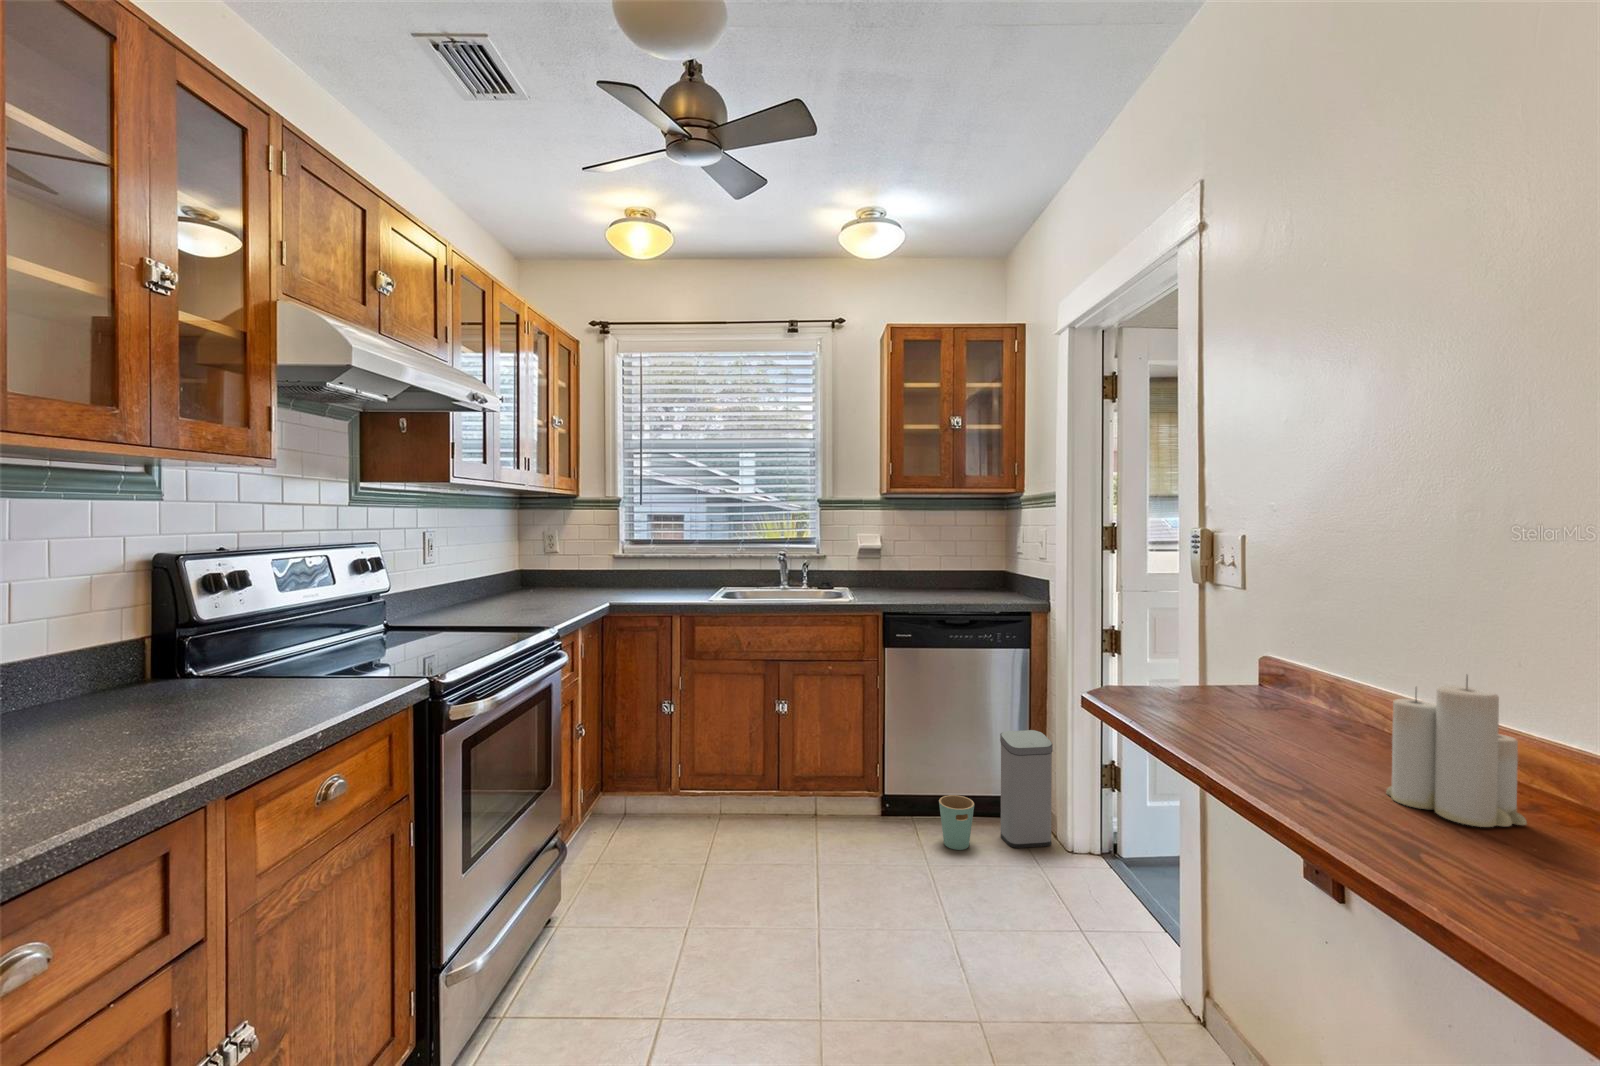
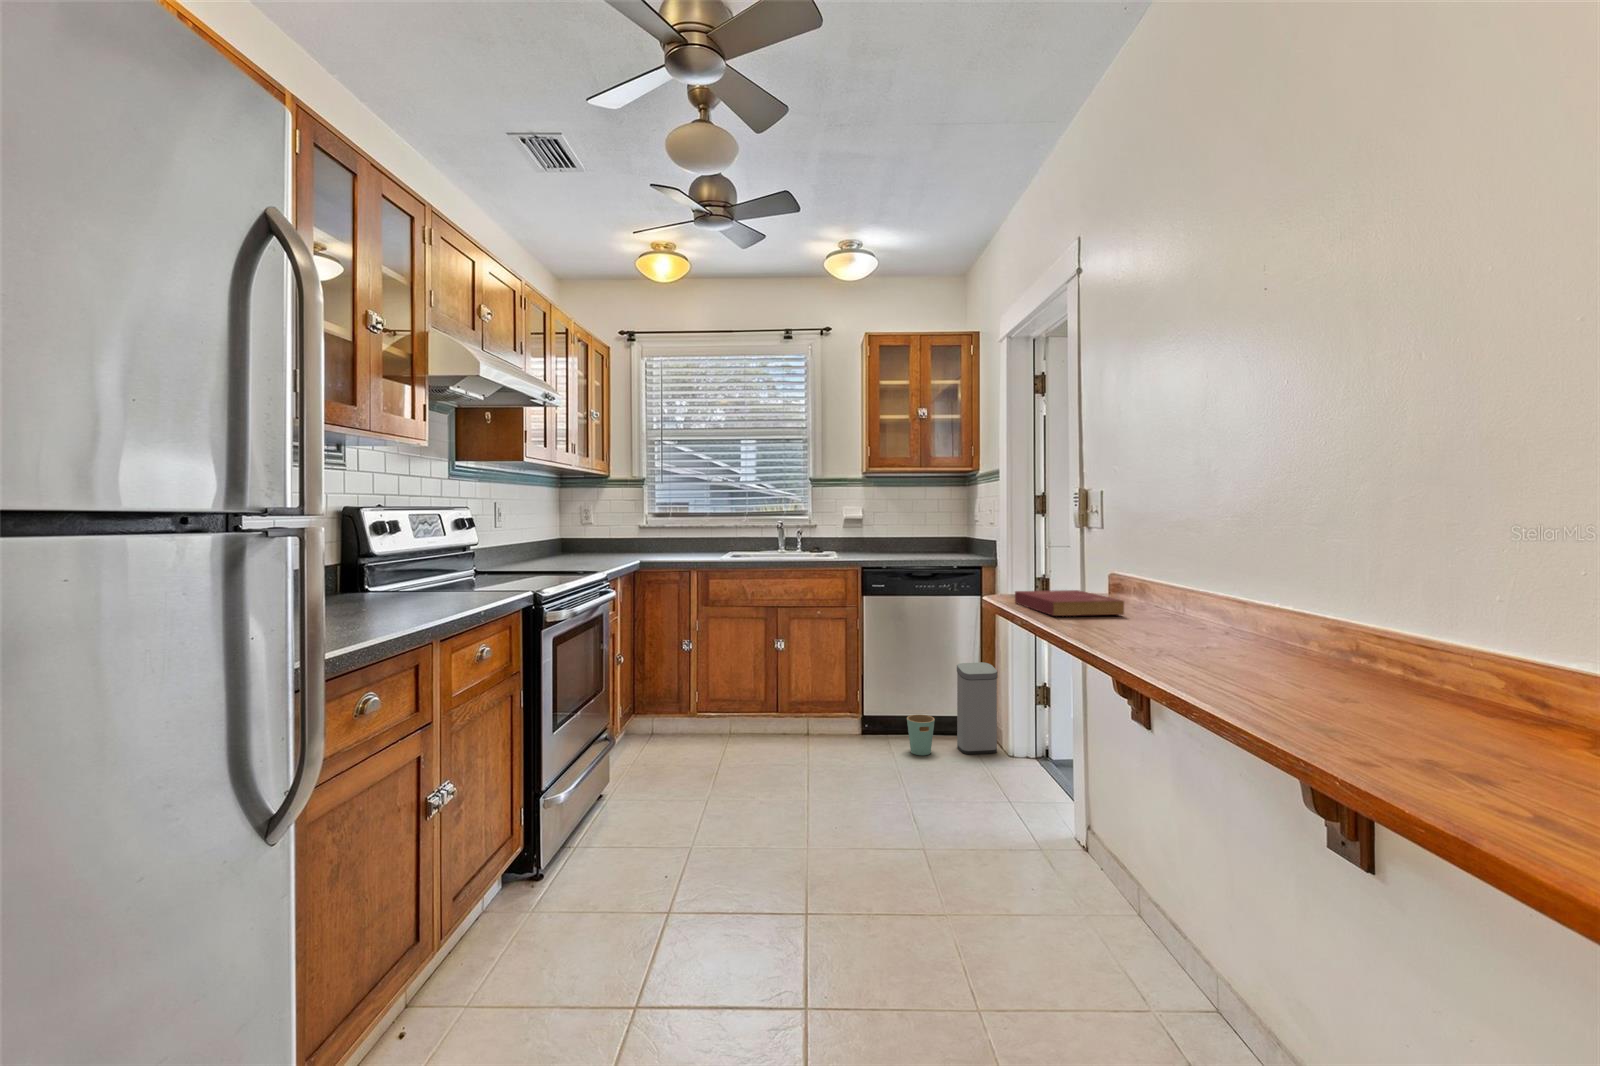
candle: present [1386,676,1527,827] -> none [1118,548,1177,629]
book: none [1155,700,1377,772] -> present [1015,590,1124,616]

